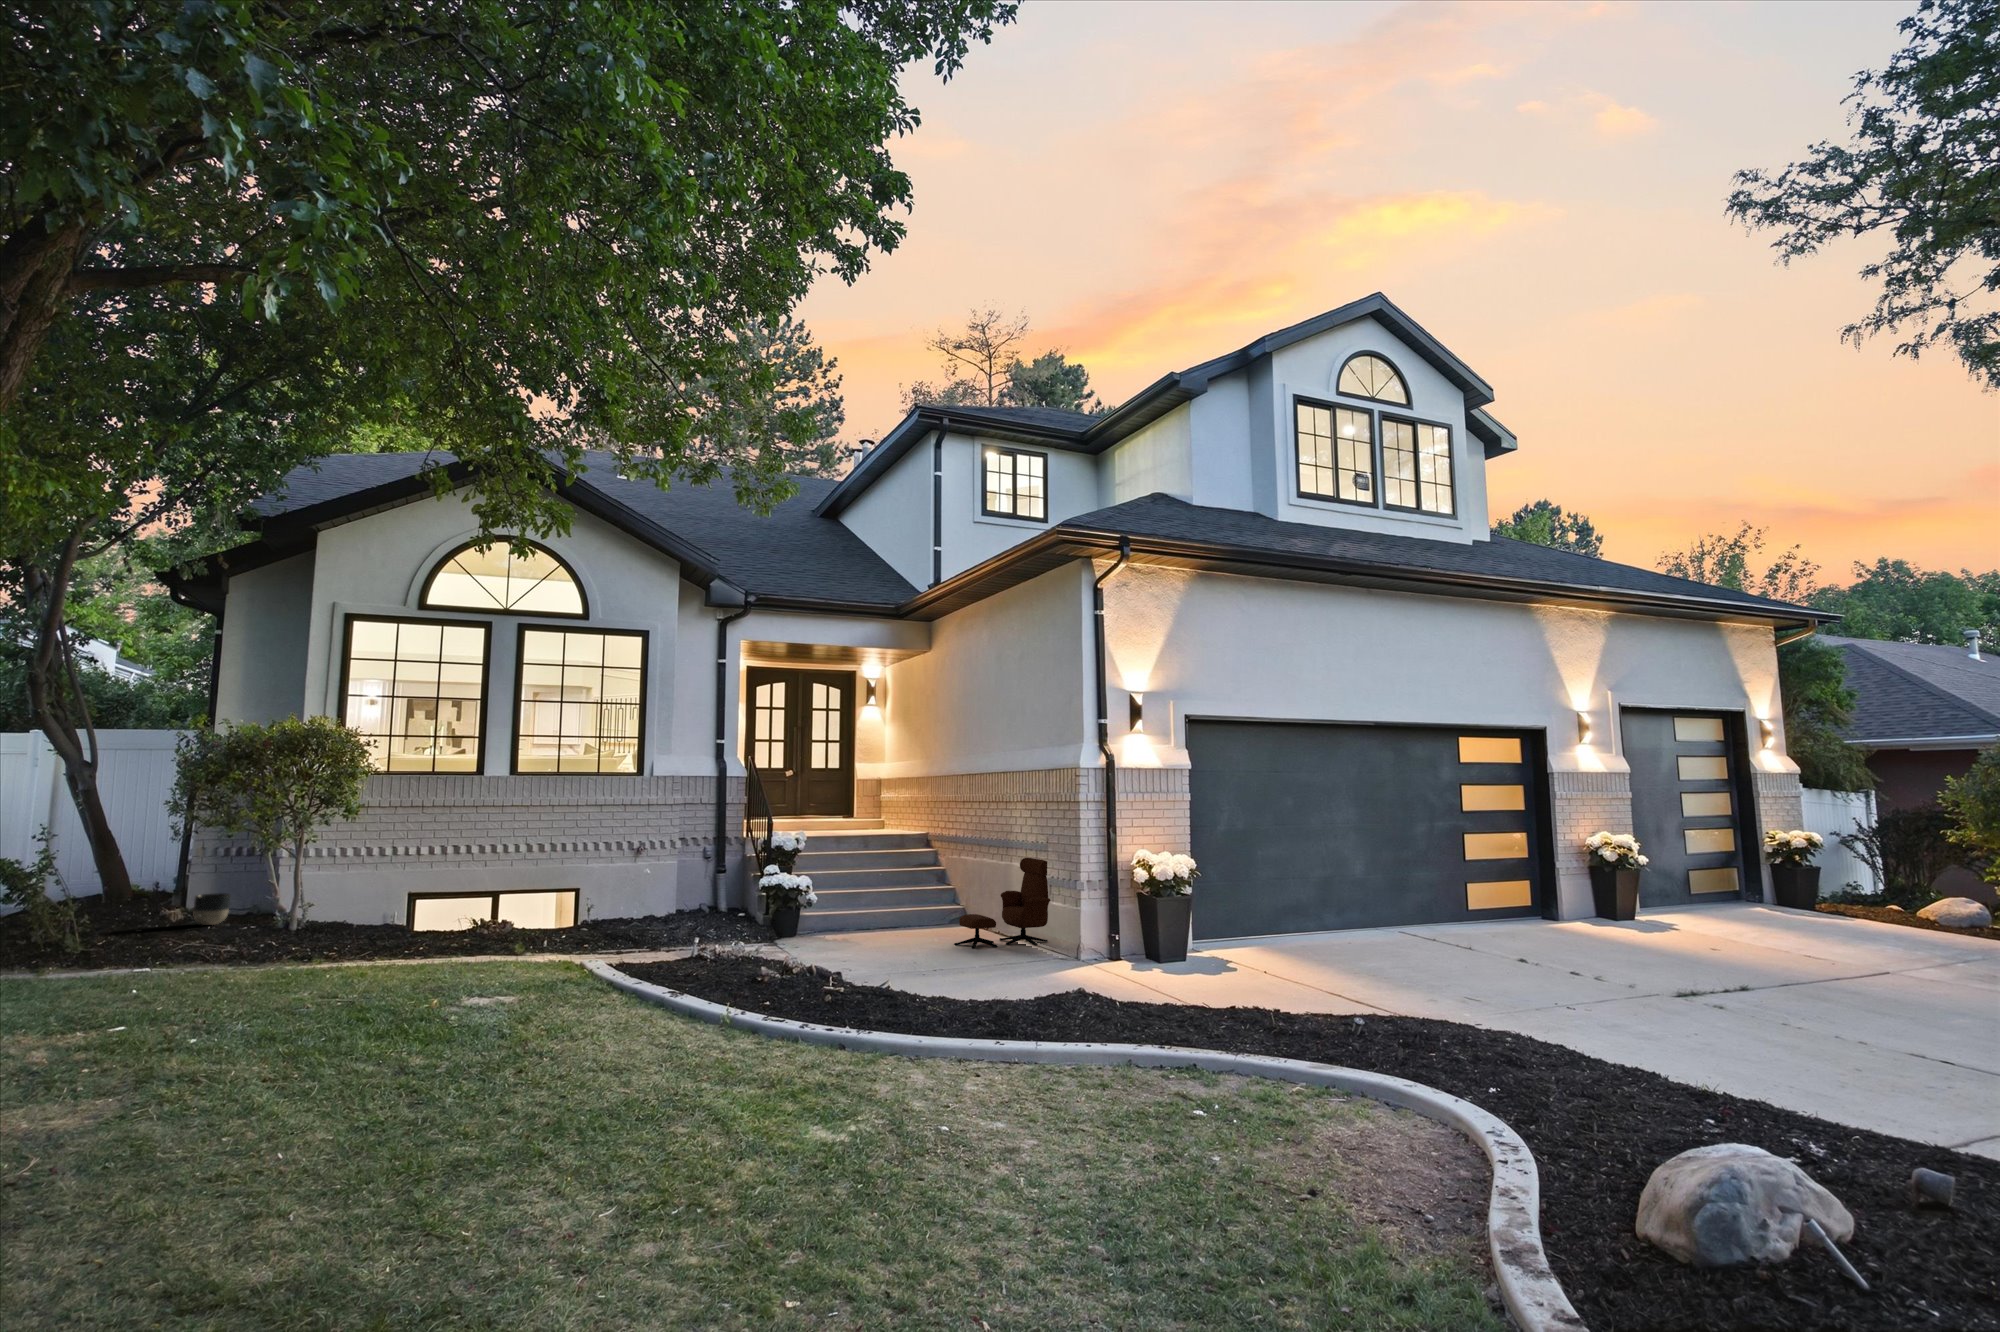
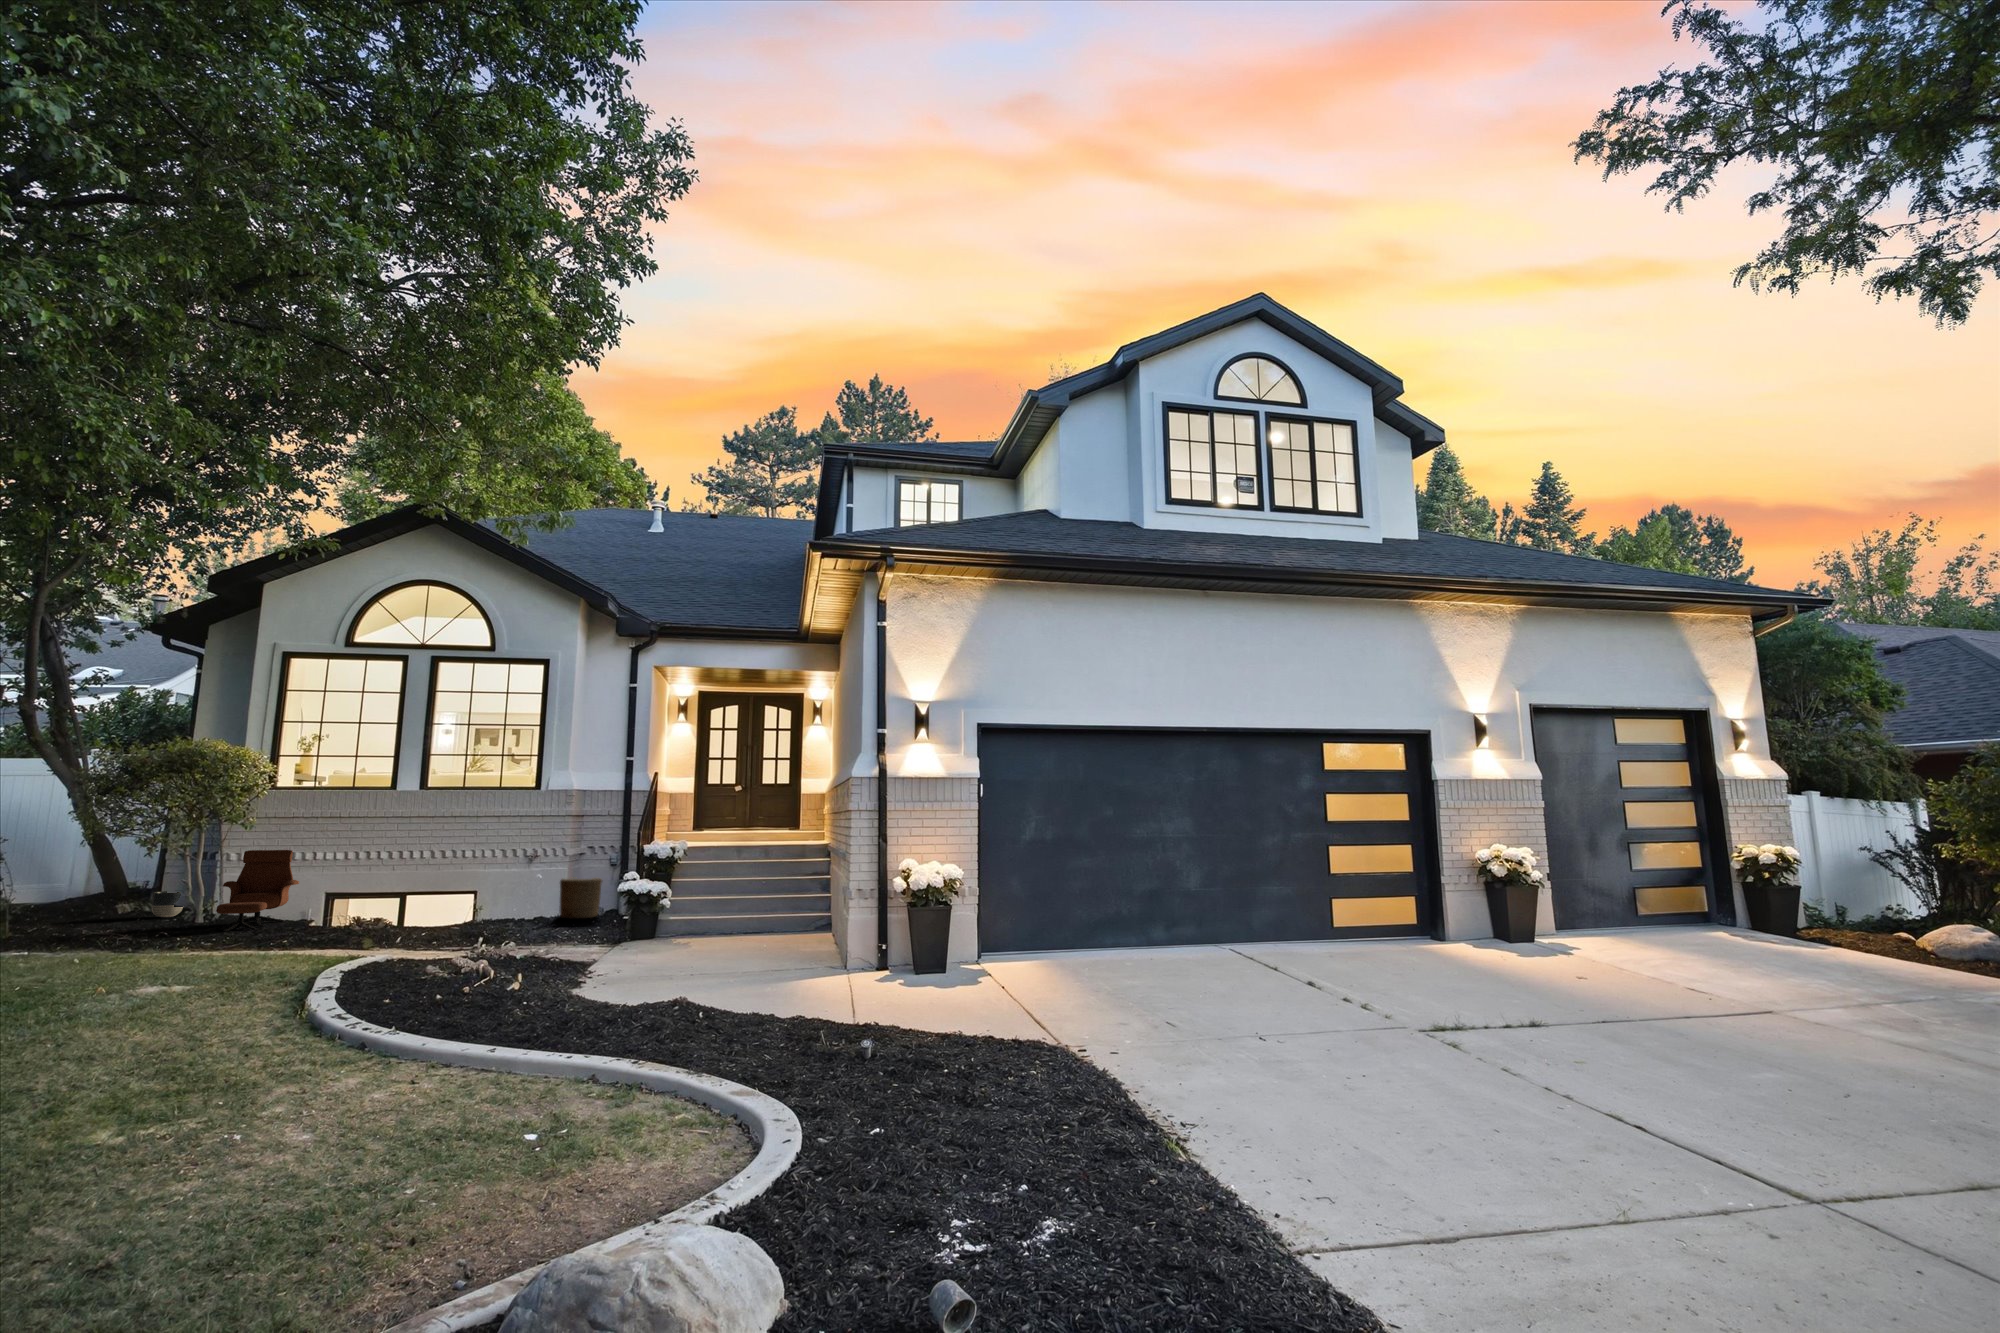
lounge chair: present [954,858,1051,948] -> present [214,850,299,932]
woven basket: none [676,871,720,917] -> present [559,878,602,919]

